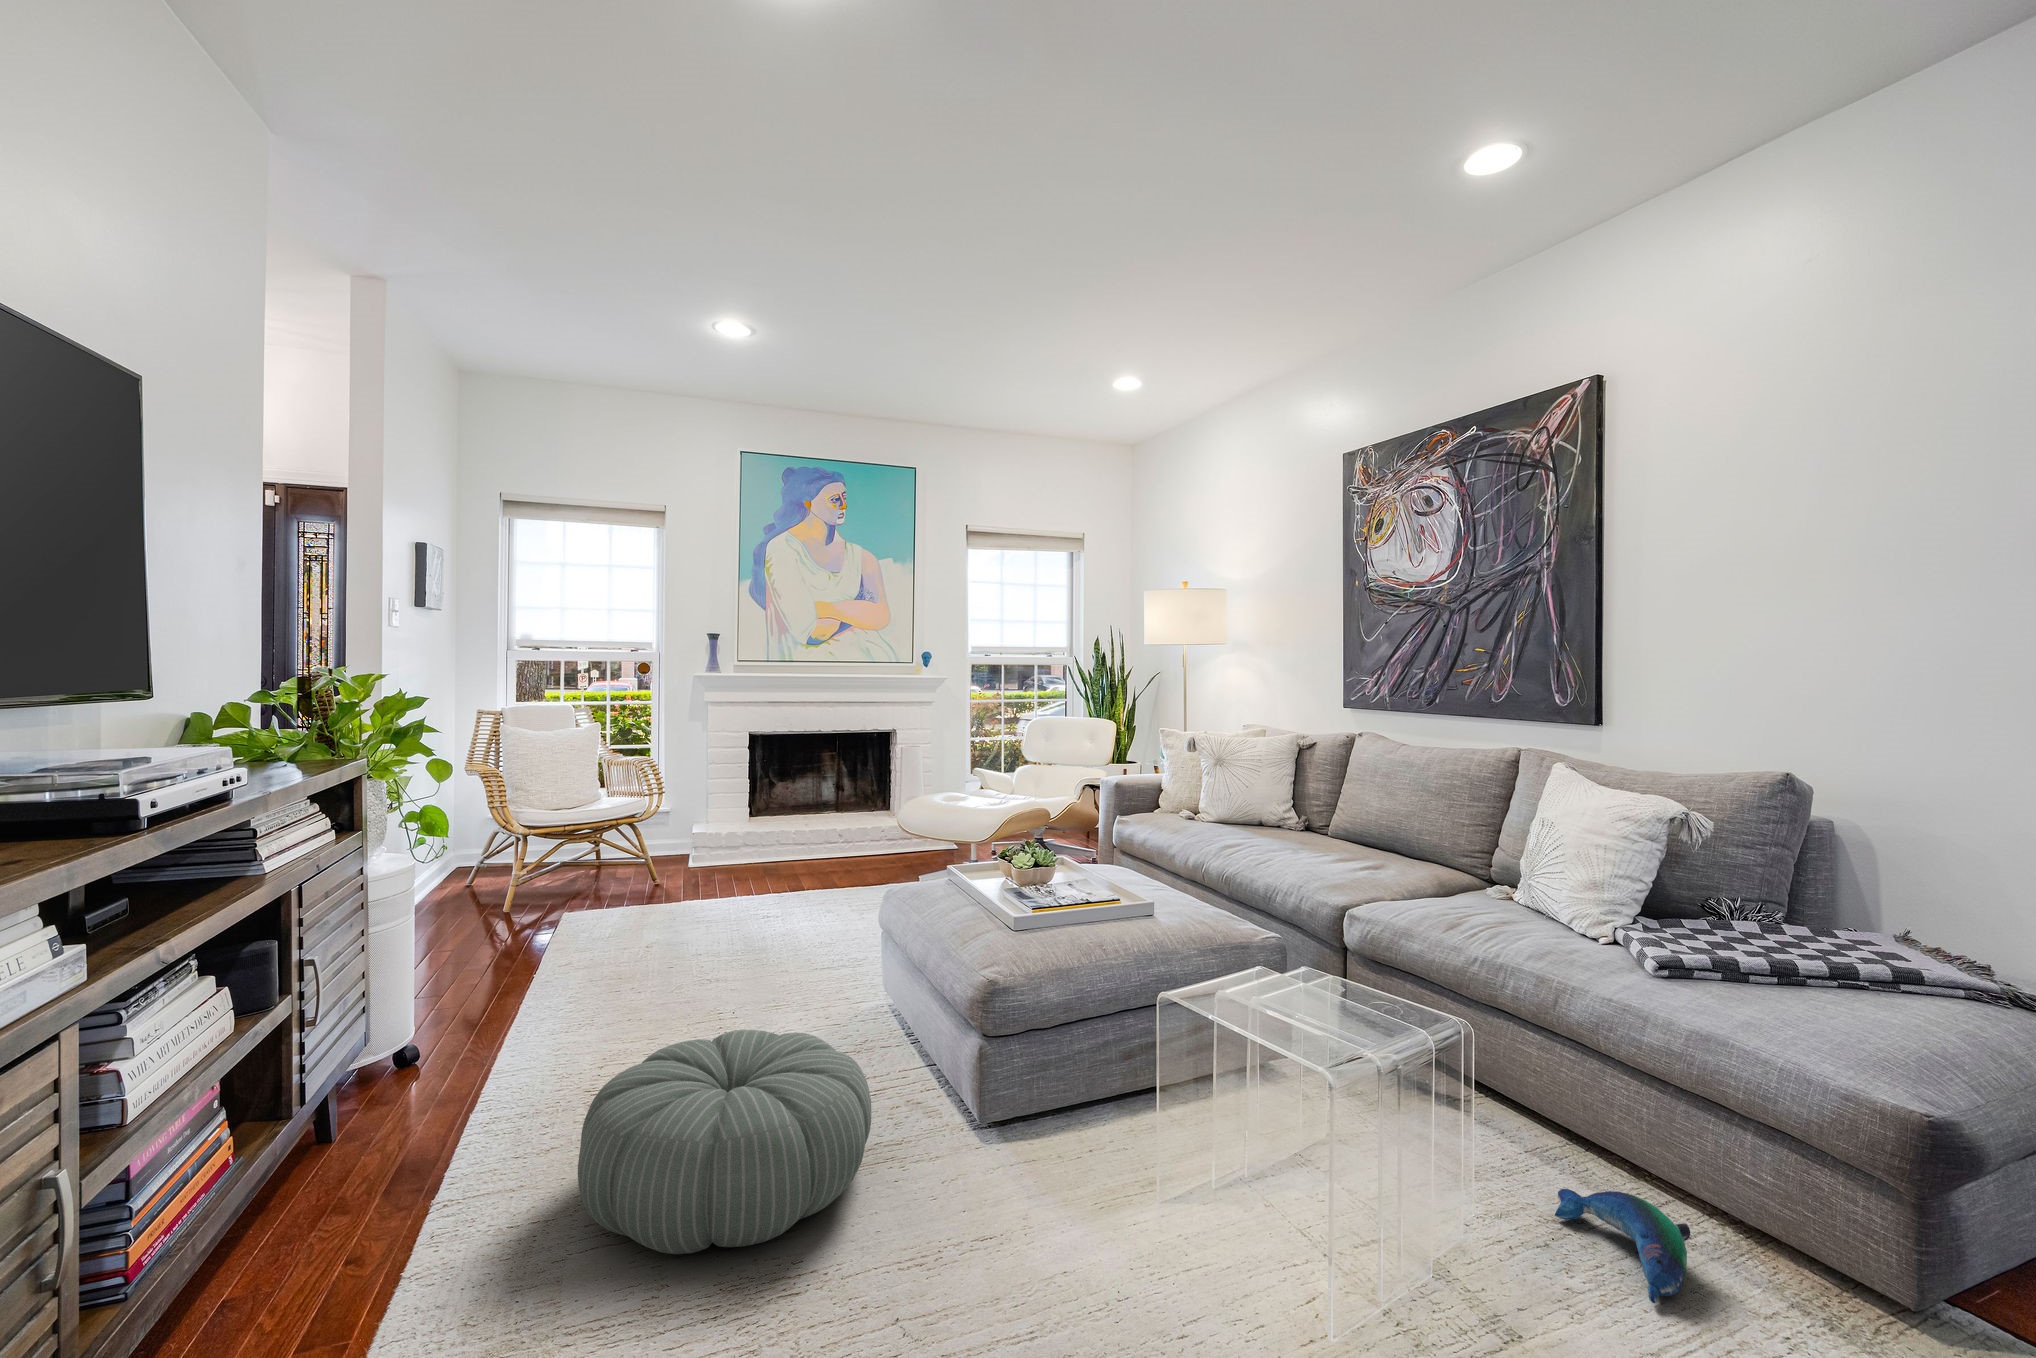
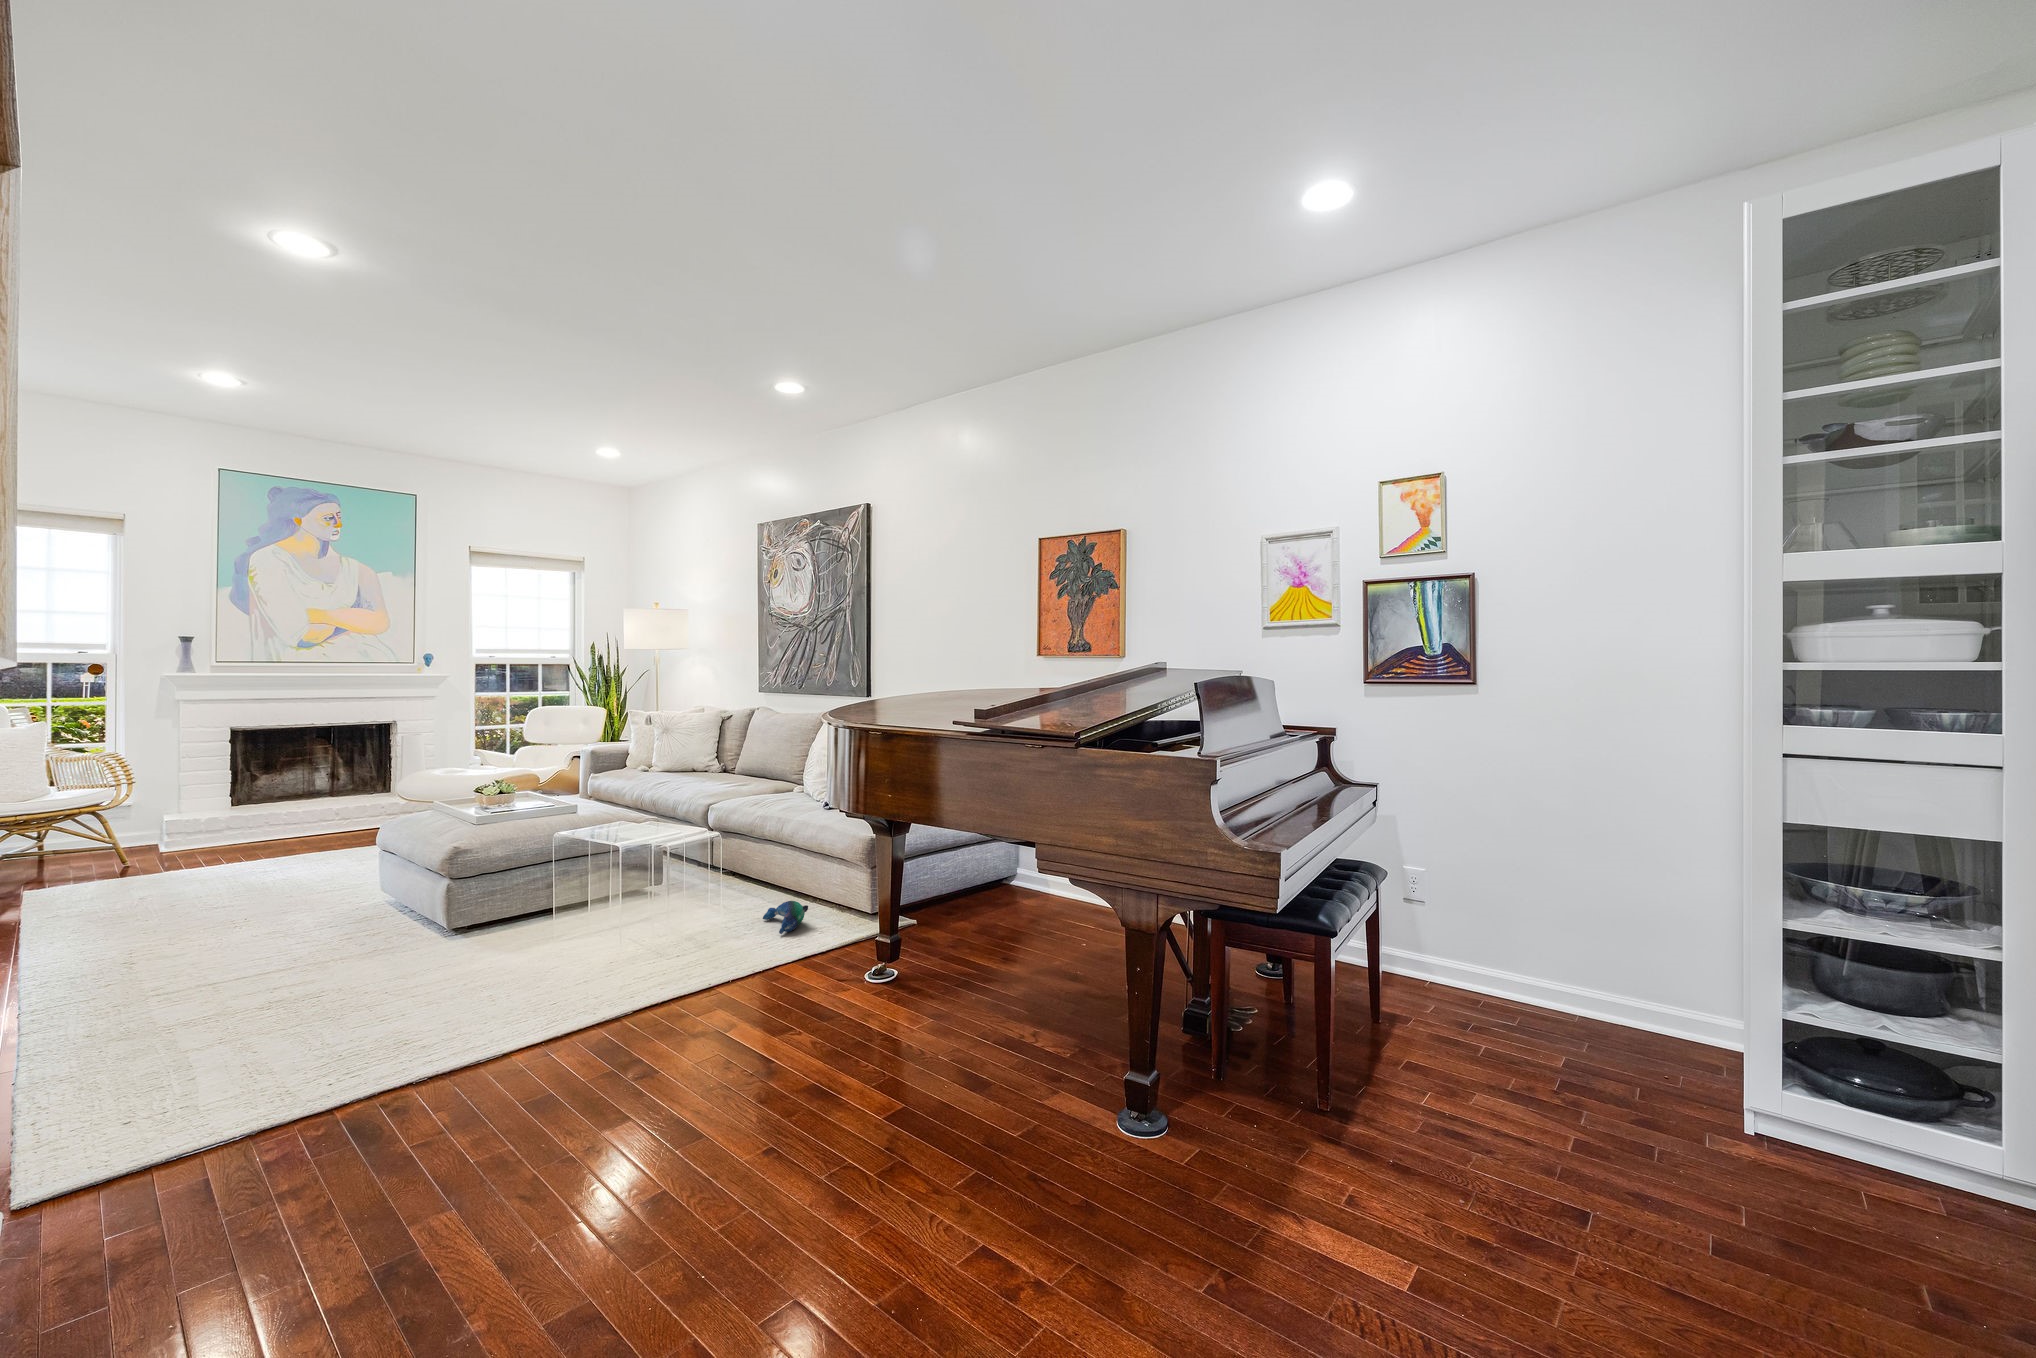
pouf: present [578,1030,872,1254] -> none [137,895,366,1004]

